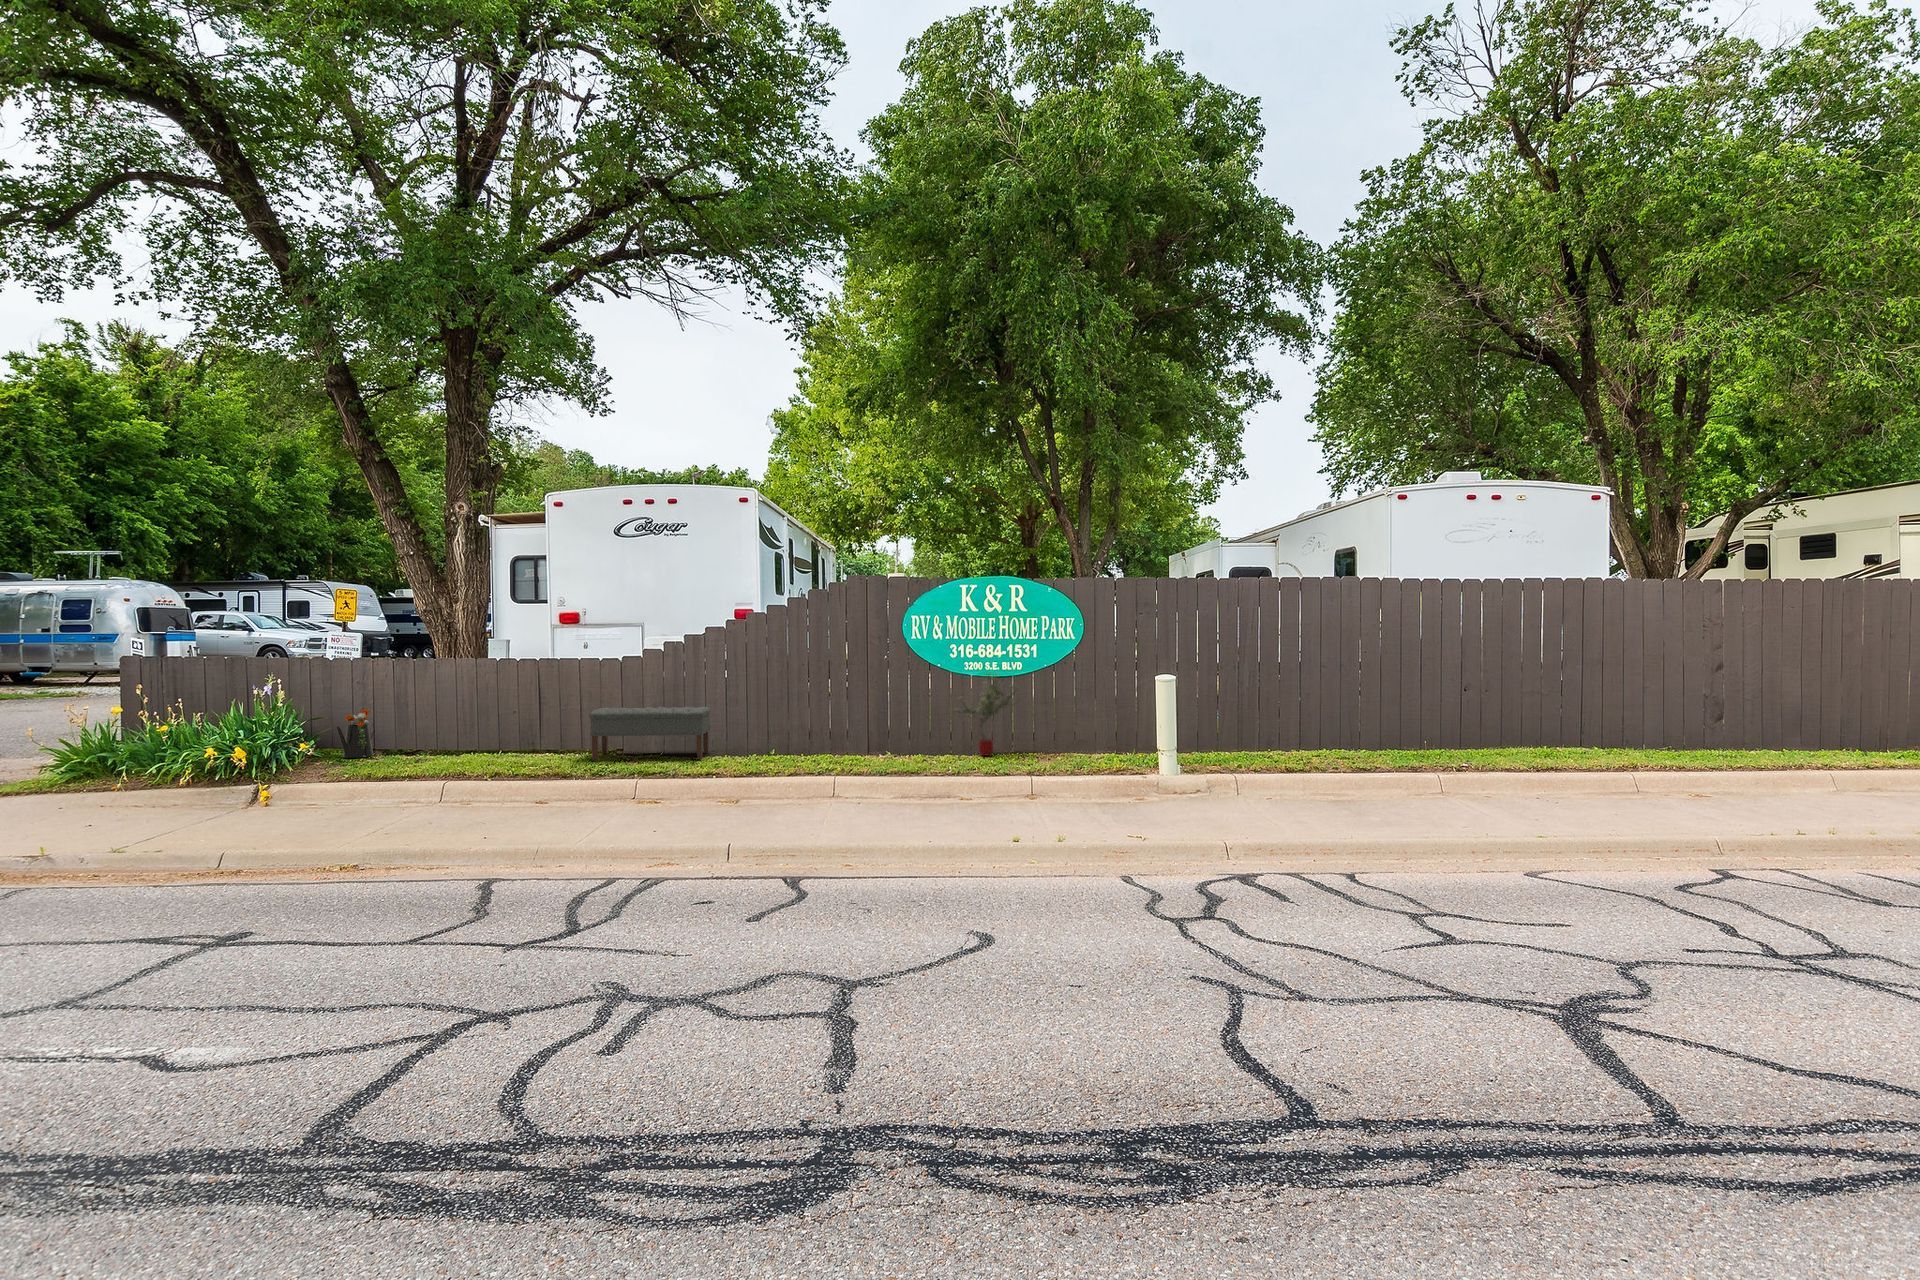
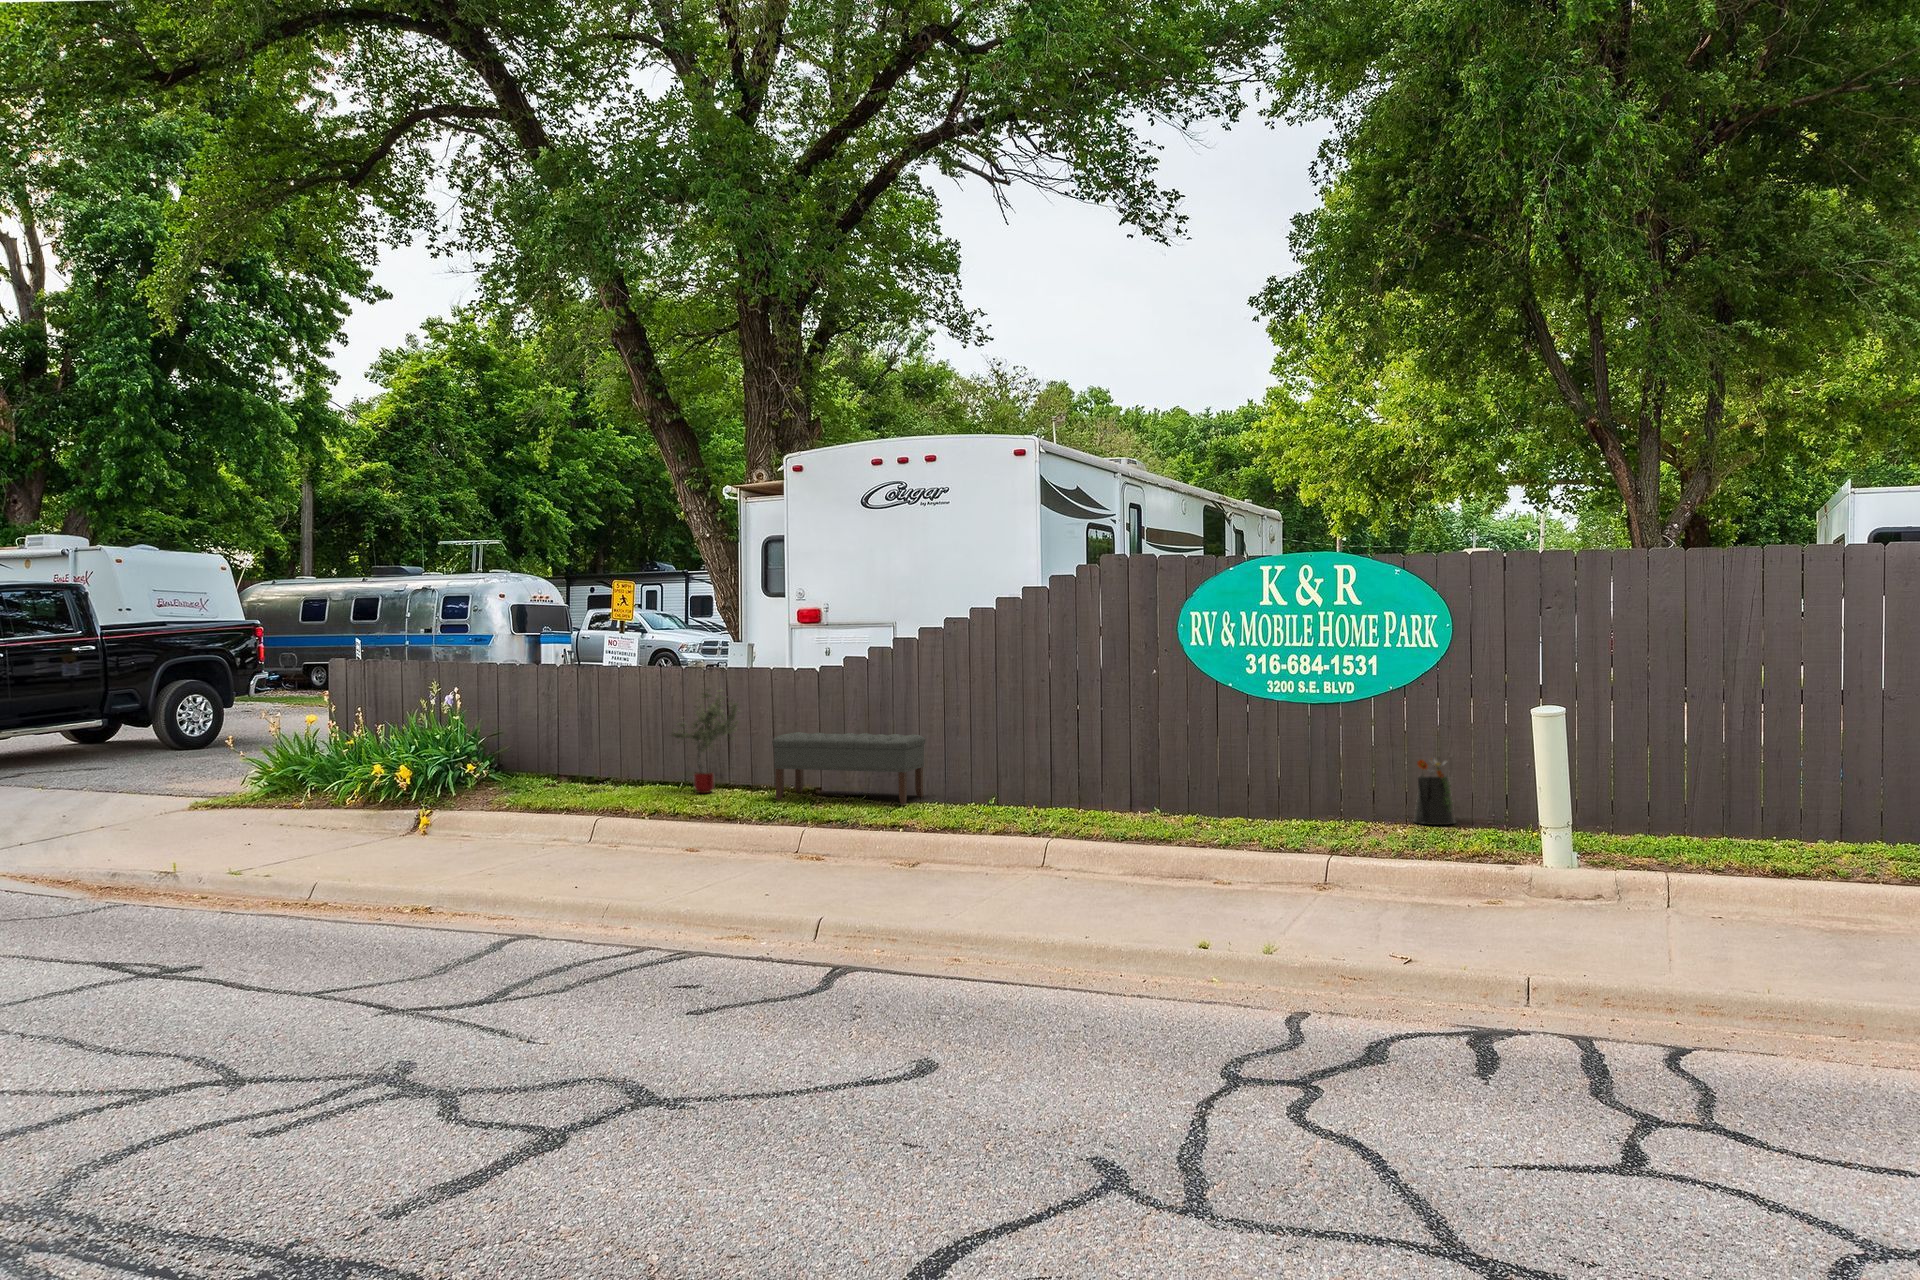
potted tree: present [953,674,1018,756] -> present [671,688,739,793]
watering can: present [337,709,375,758] -> present [1413,759,1456,825]

